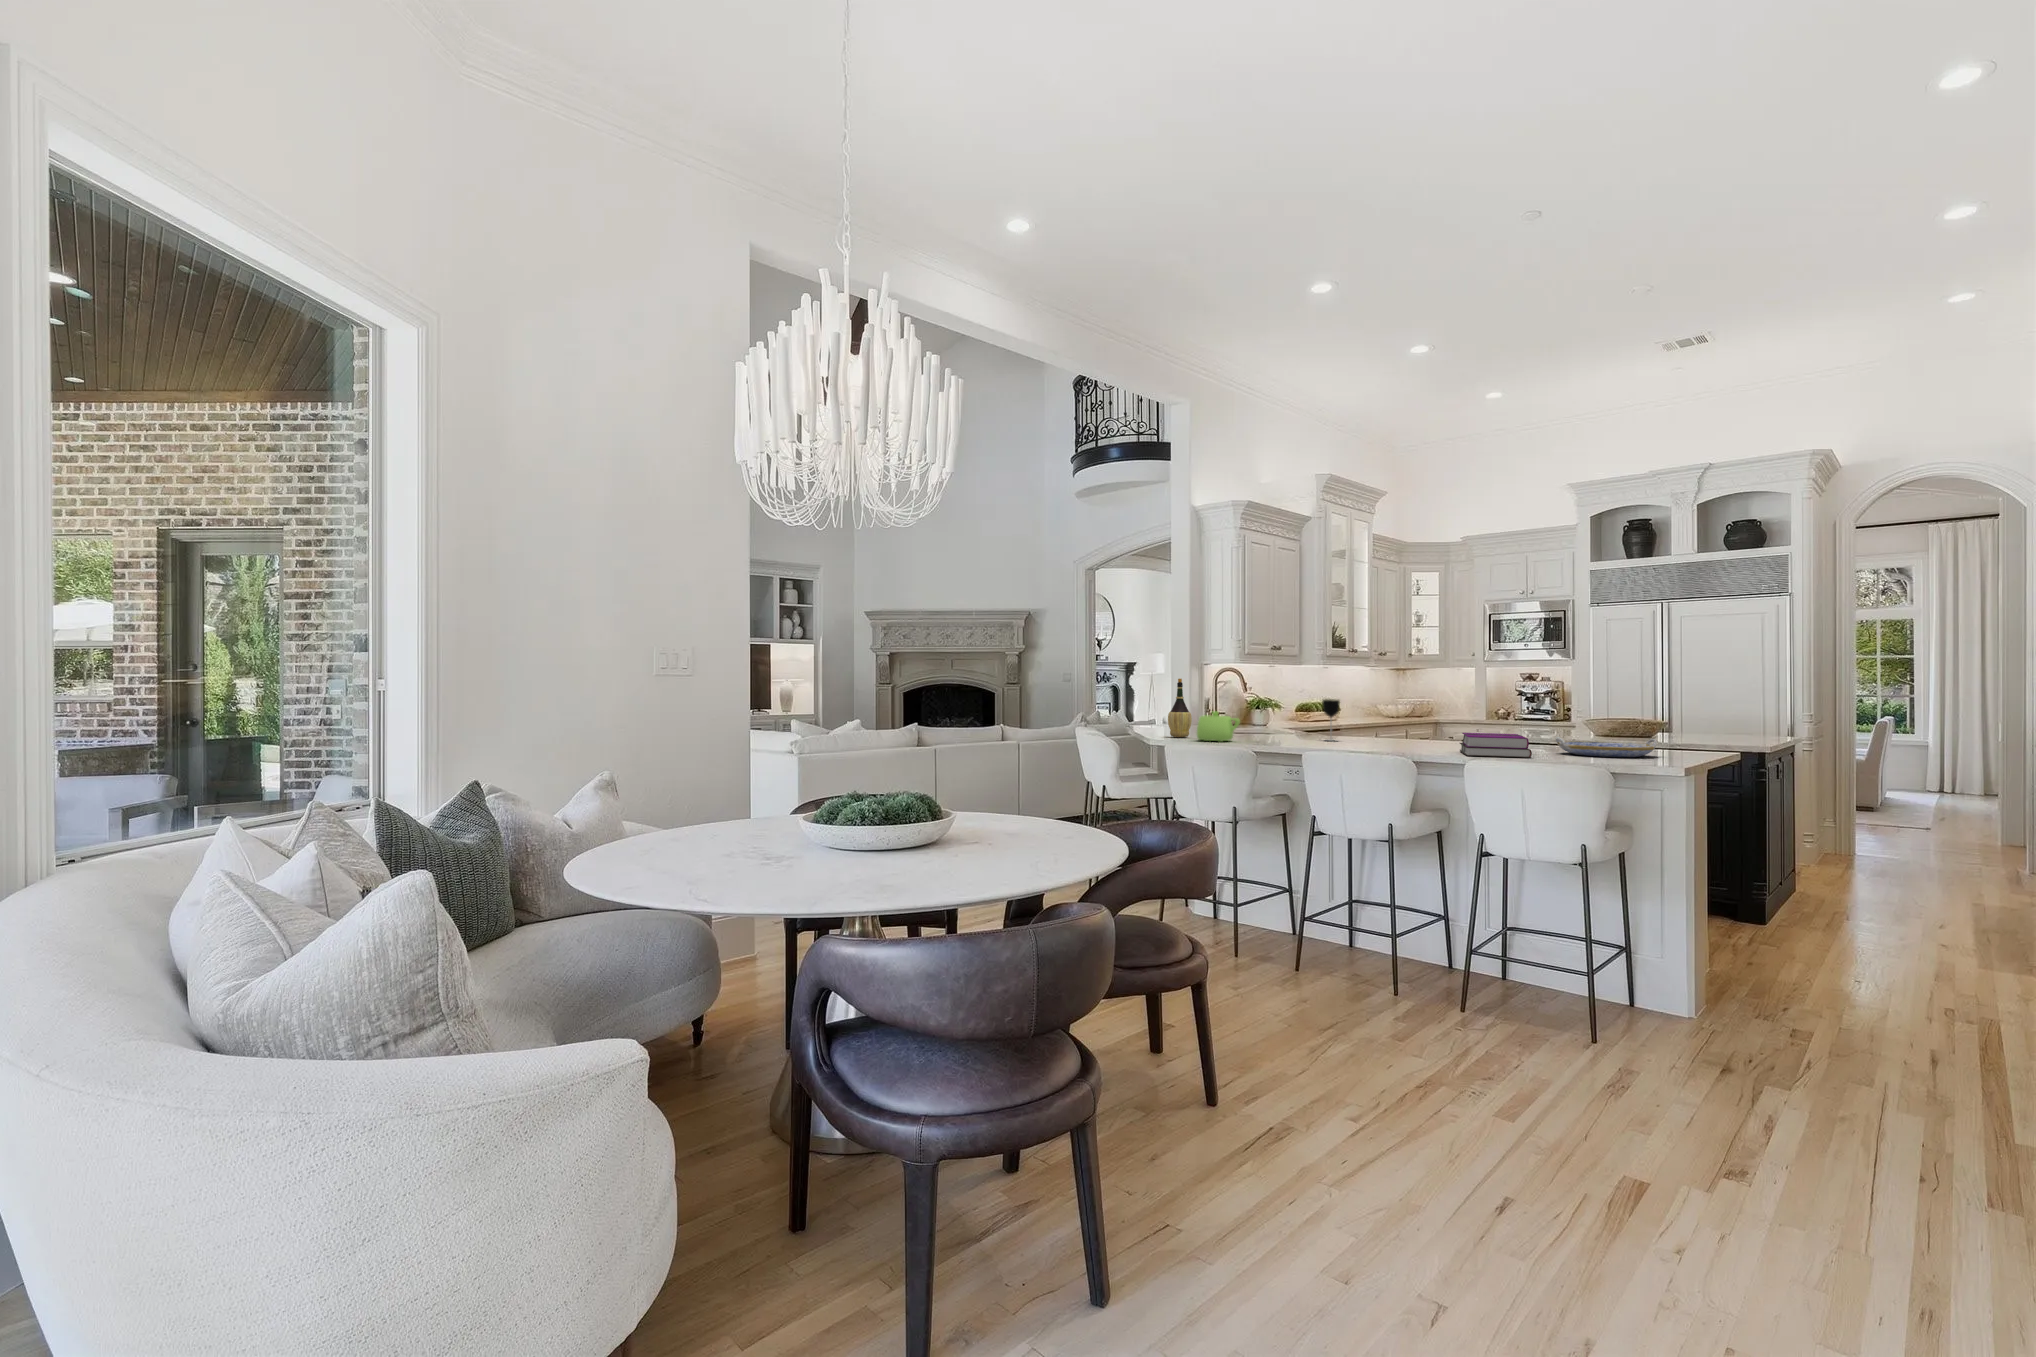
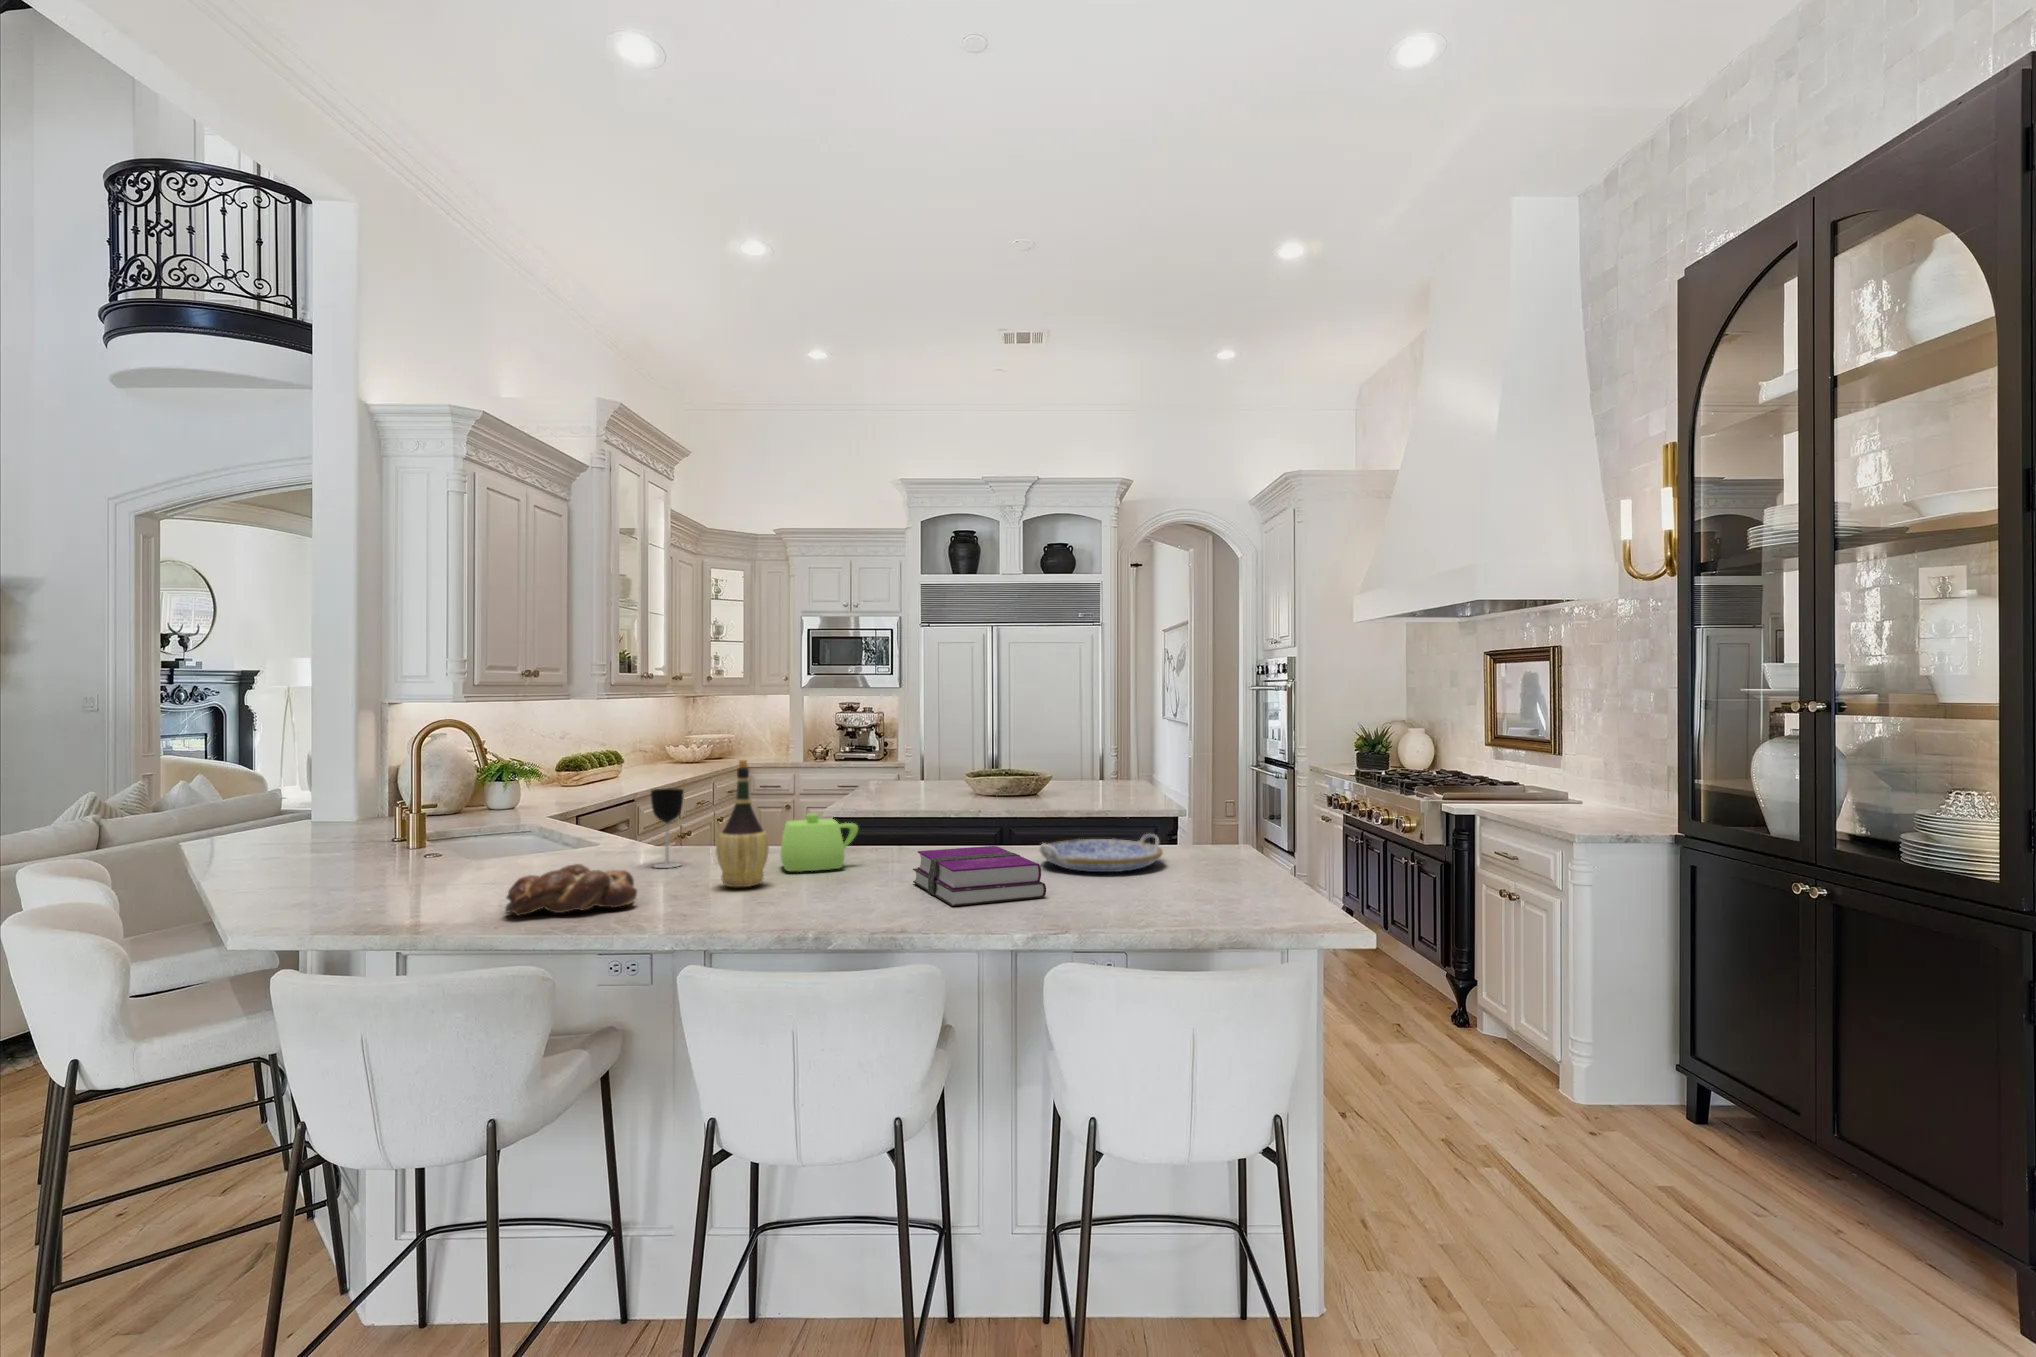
wine bottle: present [1168,679,1192,737] -> present [716,759,769,887]
teapot: present [1197,711,1240,742] -> present [781,814,858,872]
bread loaf: none [1246,725,1305,745] -> present [505,864,637,916]

